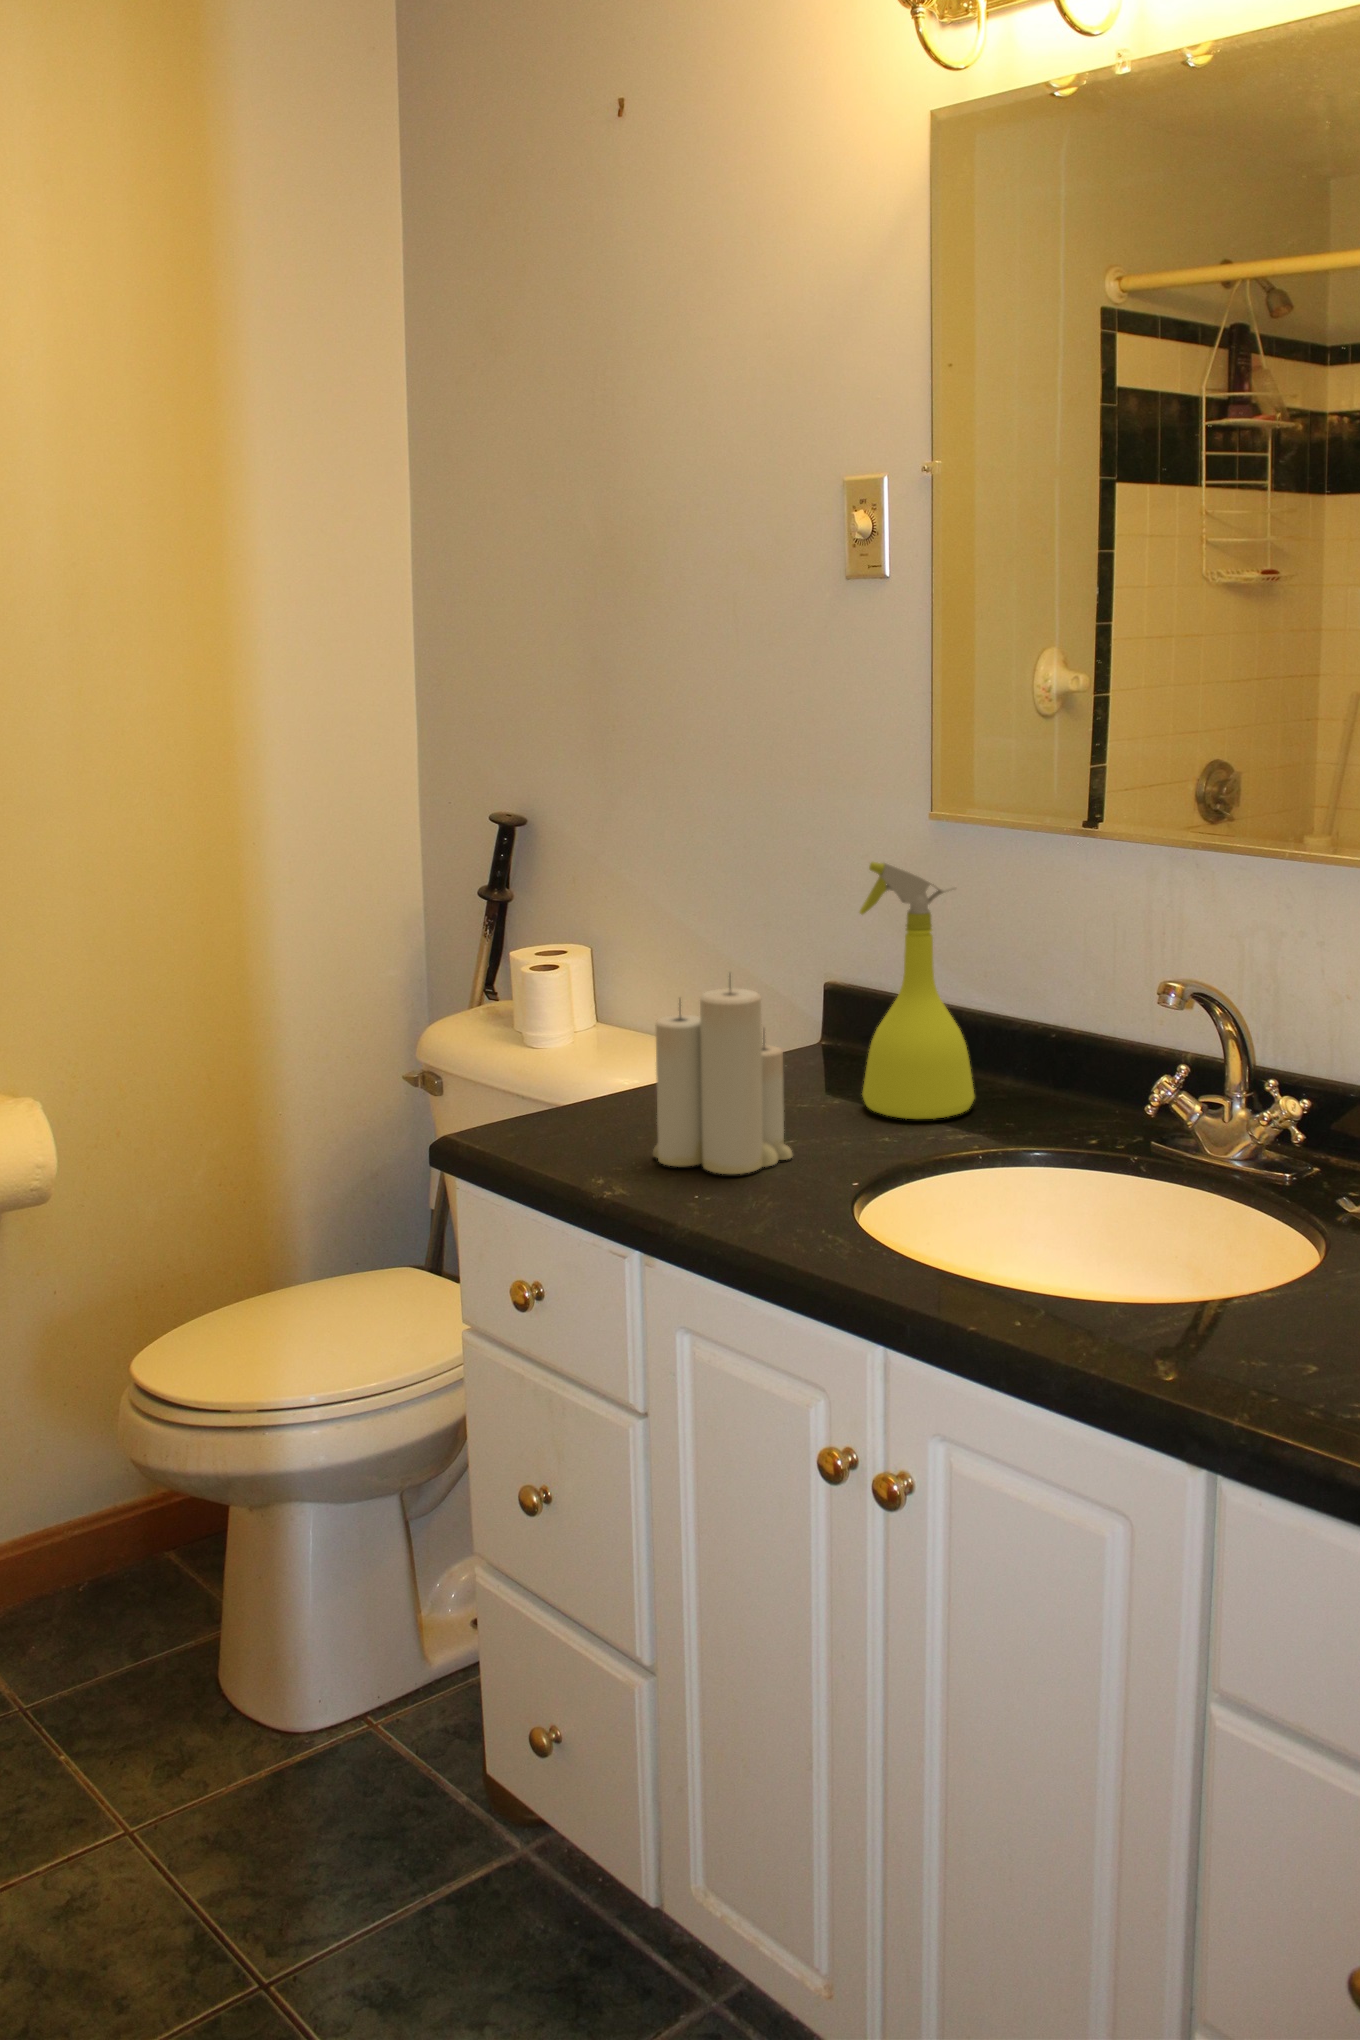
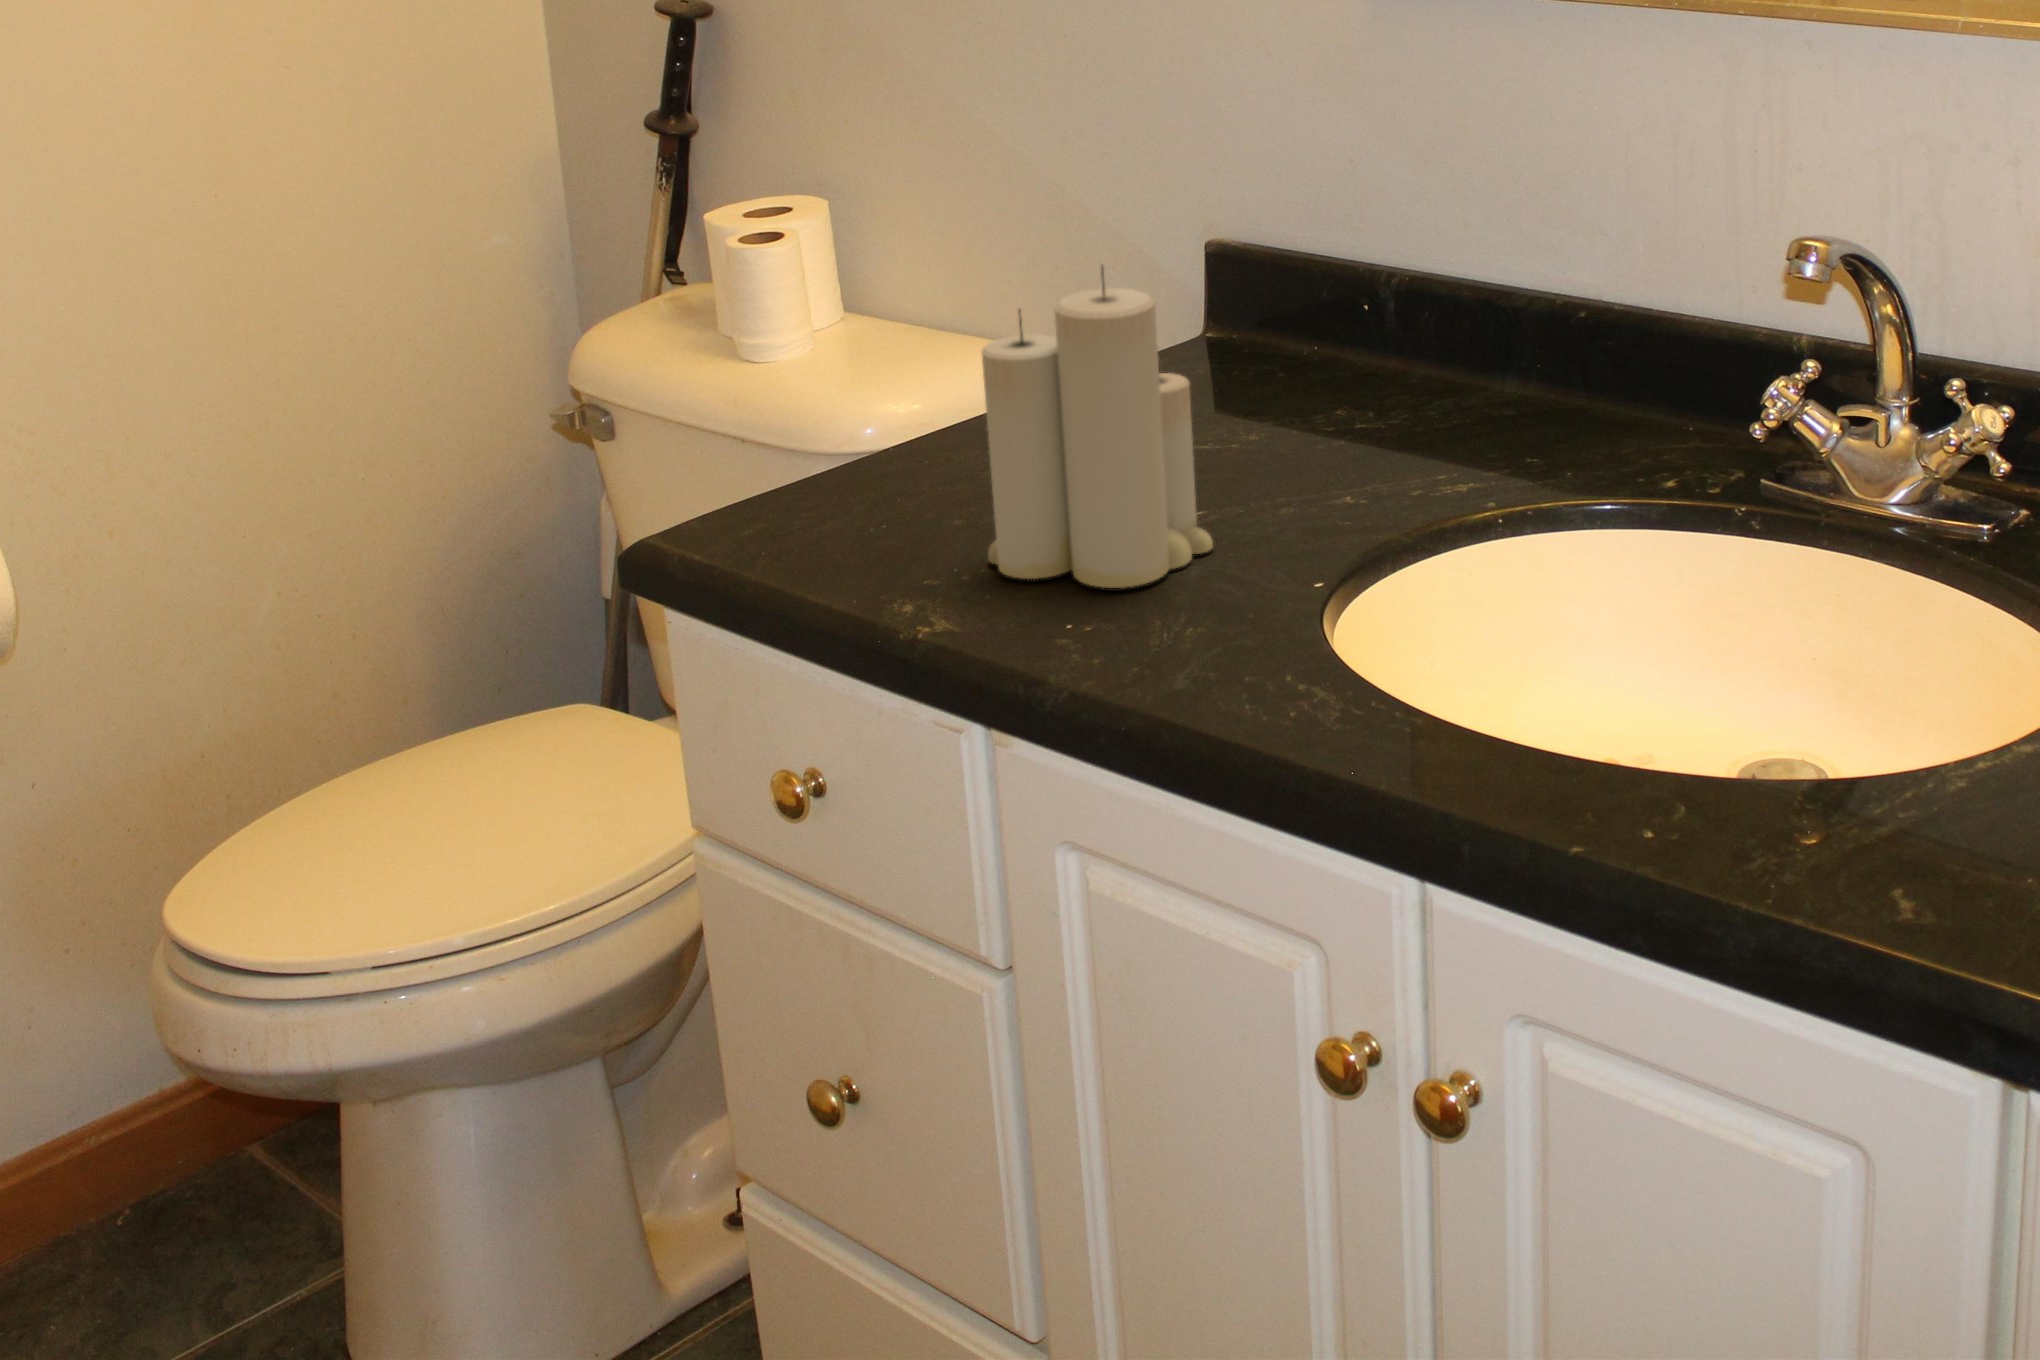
spray bottle: present [860,862,975,1119] -> none [1284,64,1472,464]

